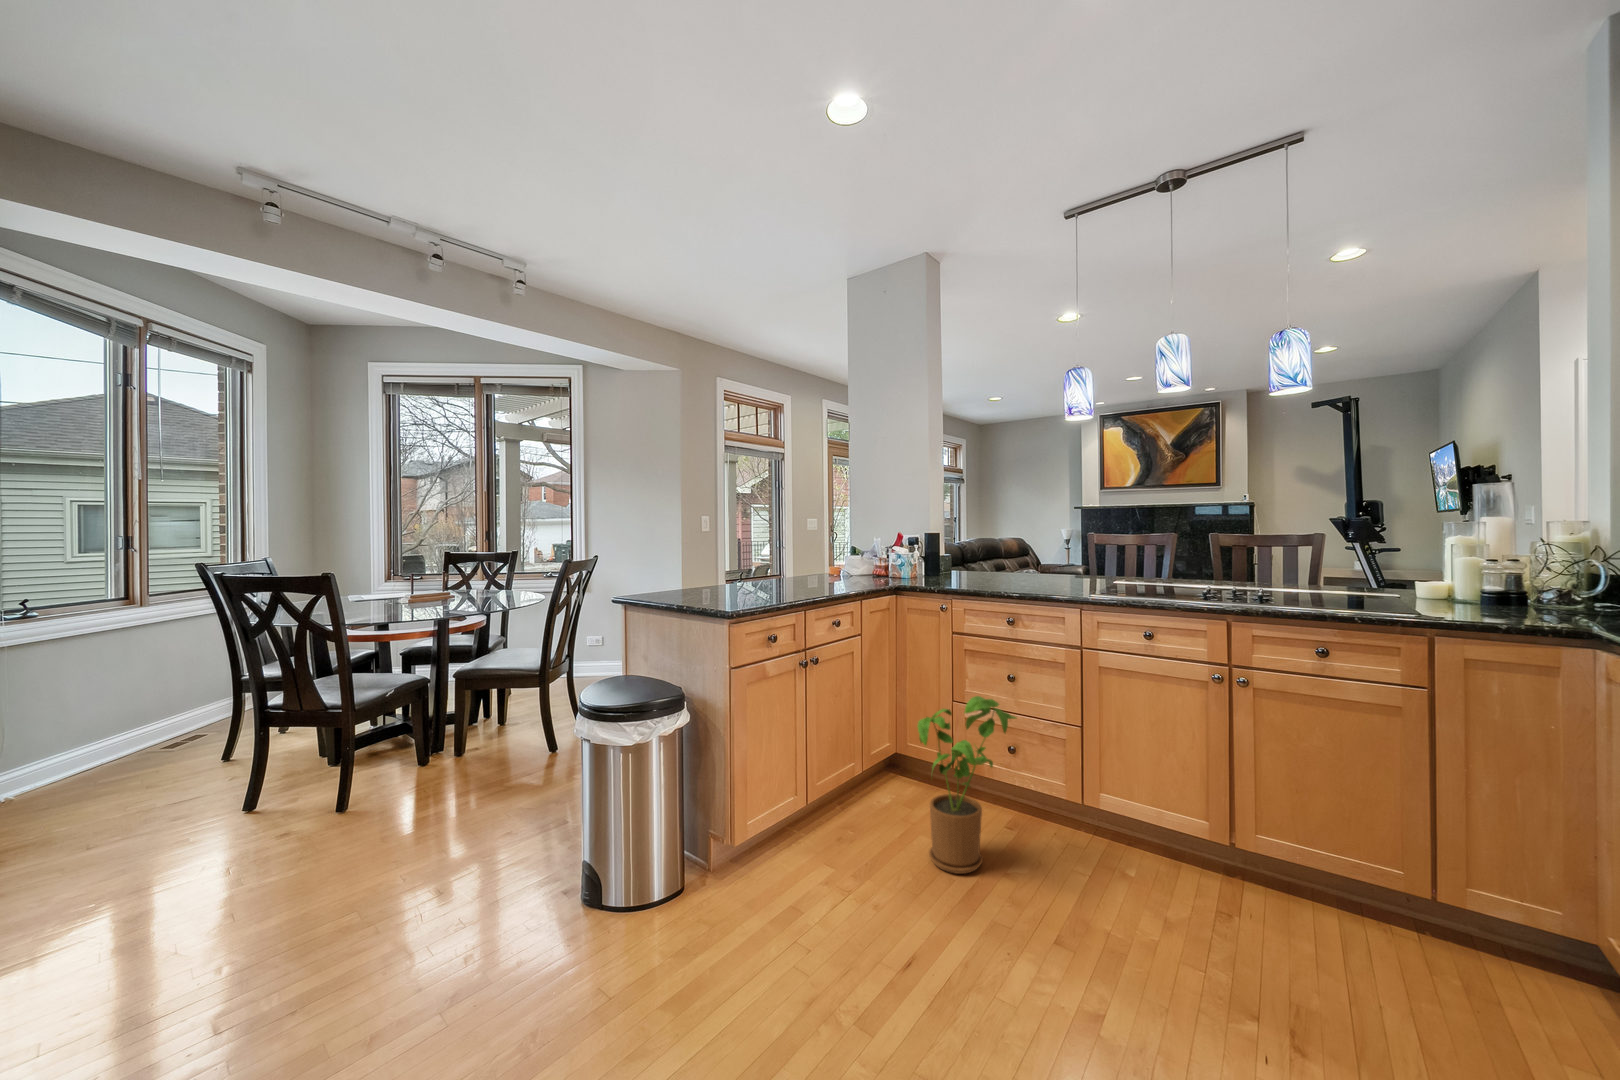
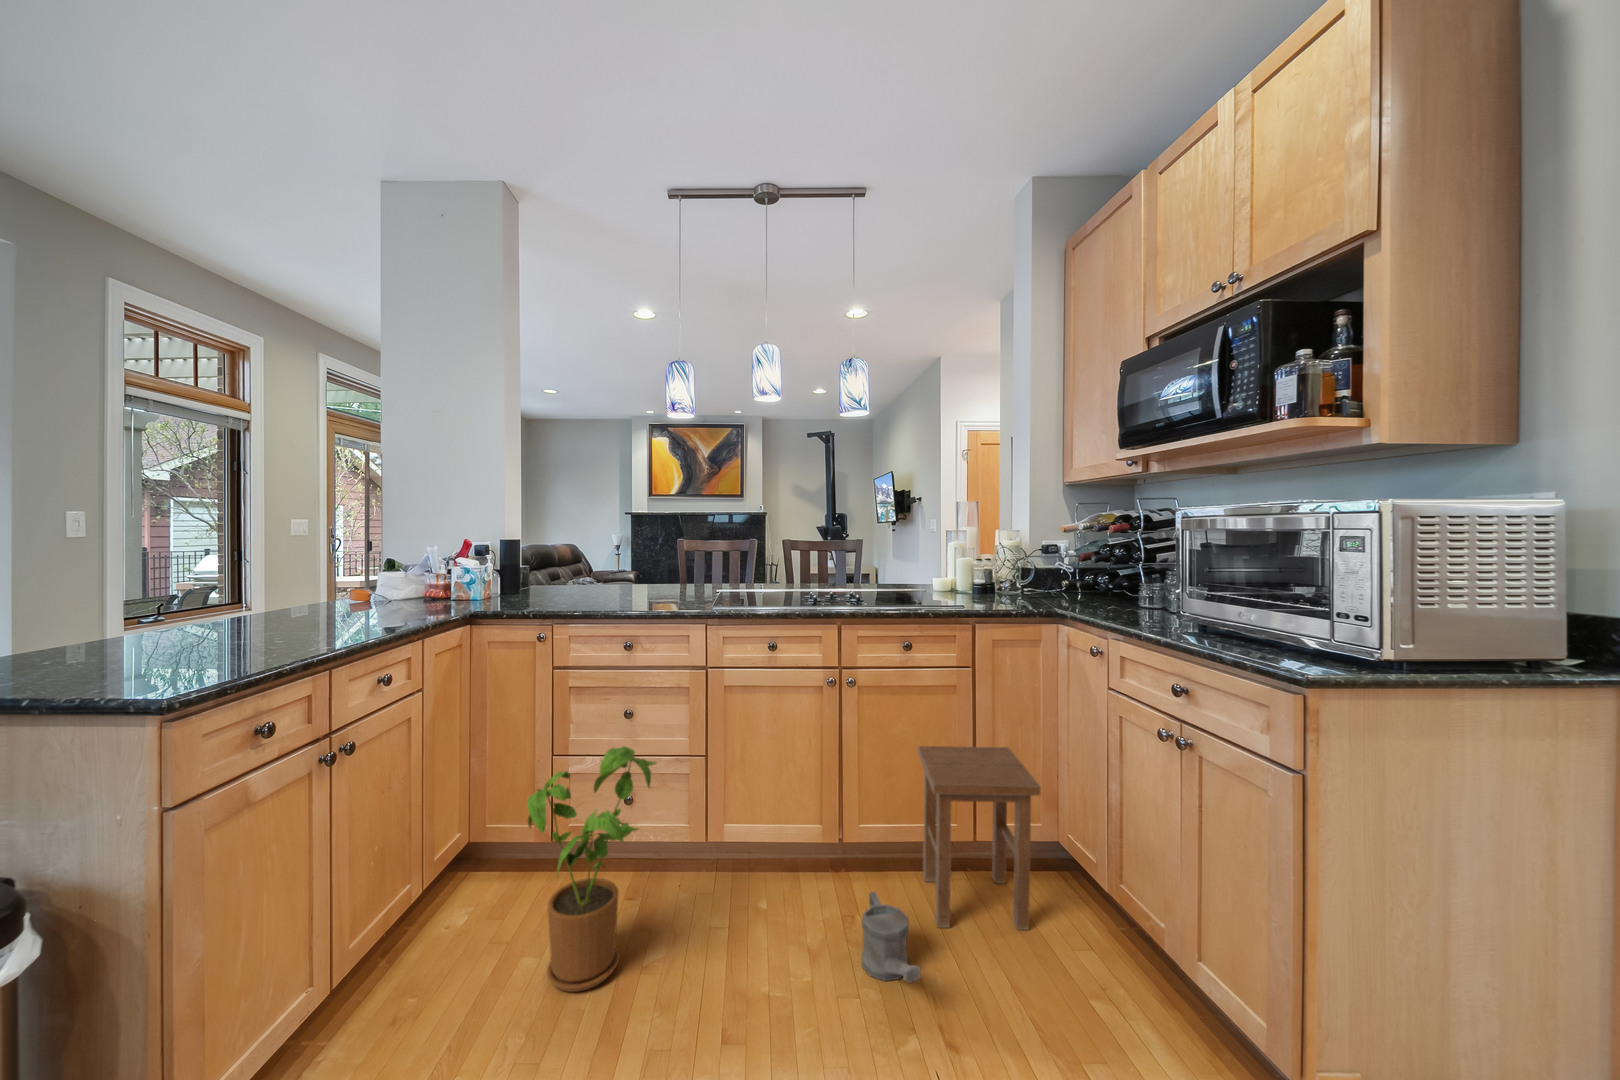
stool: none [1321,772,1503,1035] -> present [918,746,1041,930]
watering can: none [1209,900,1271,991] -> present [862,892,920,983]

